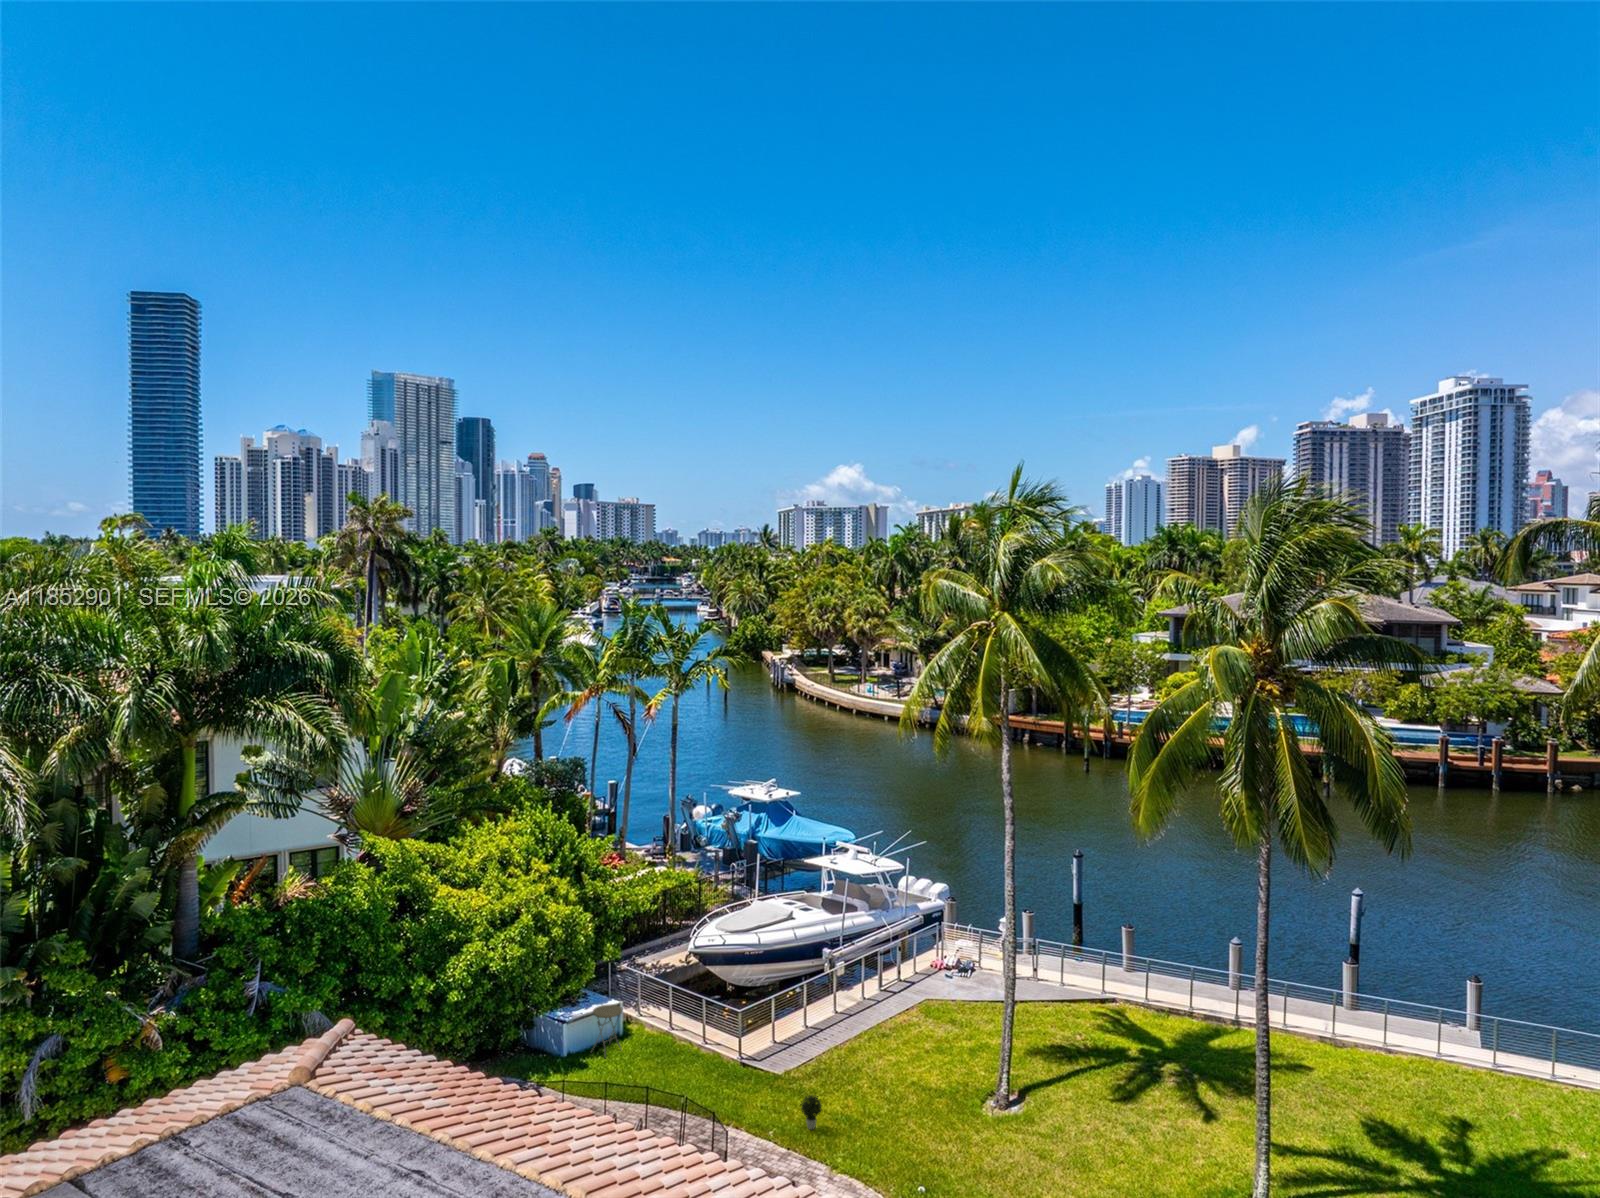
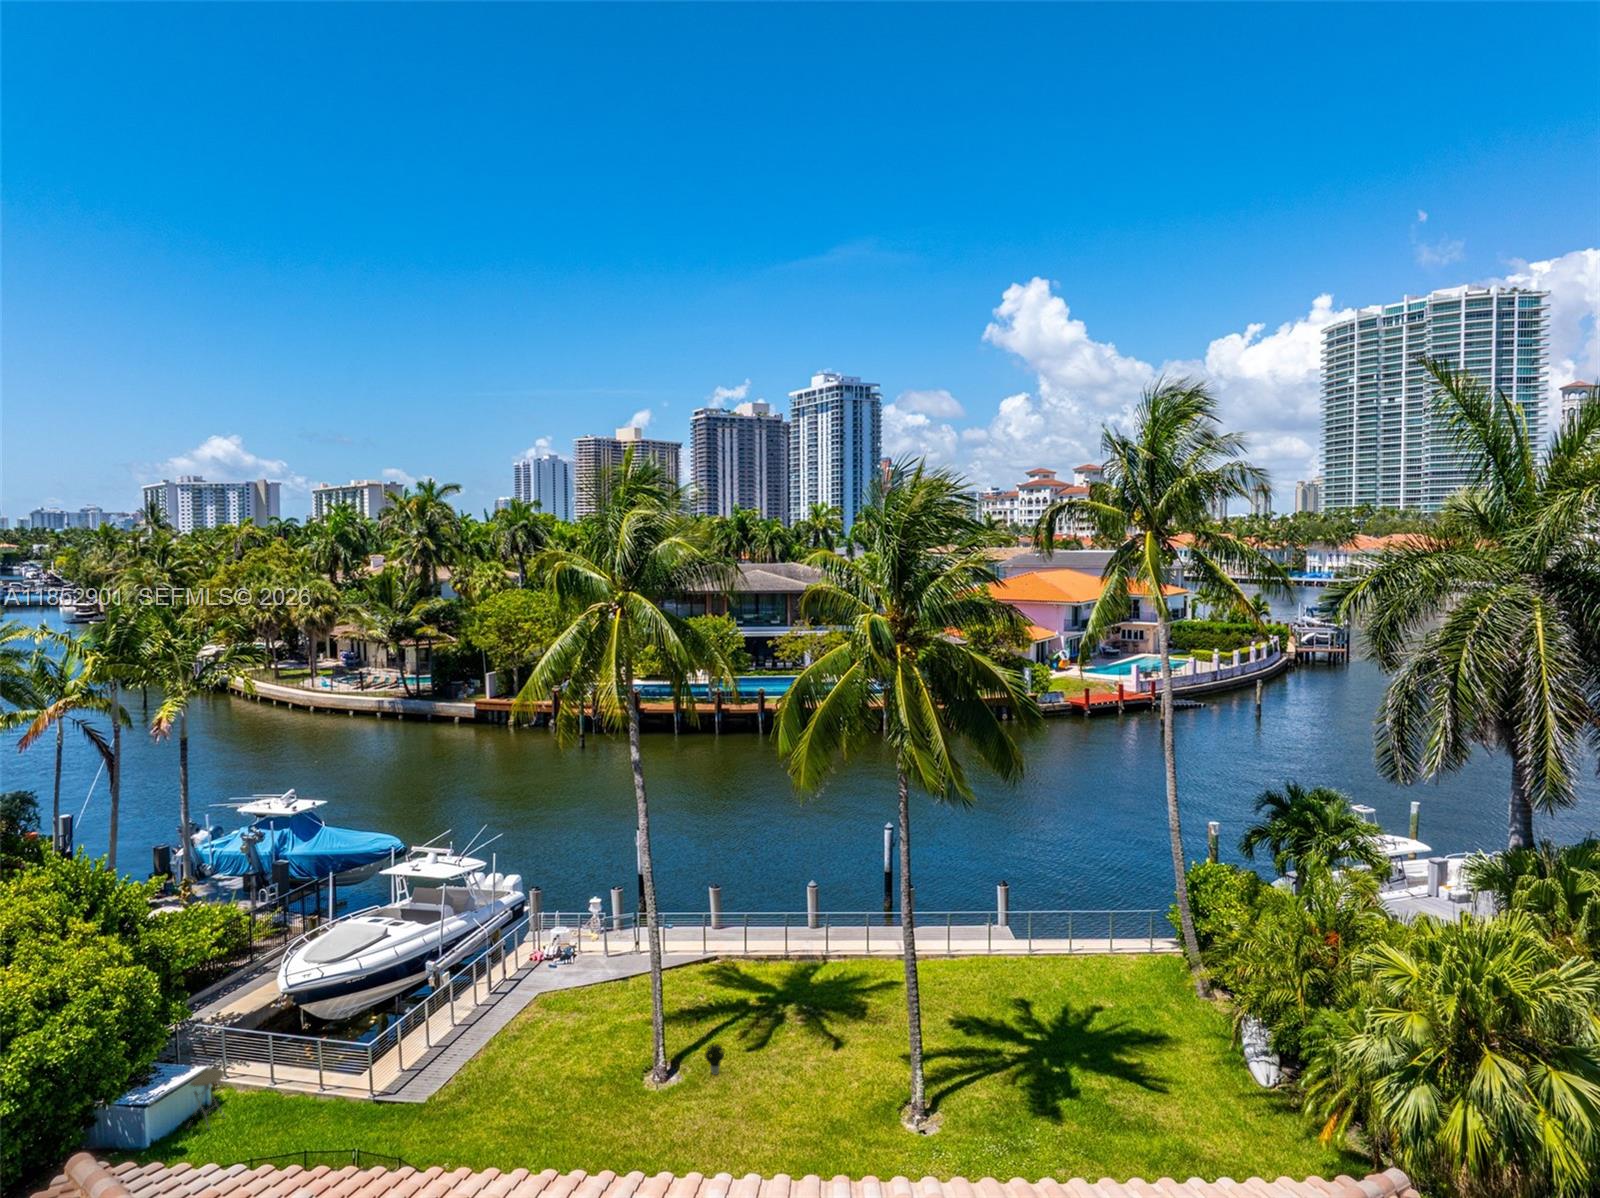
potted plant: present [800,1095,822,1130] -> present [705,1044,724,1075]

